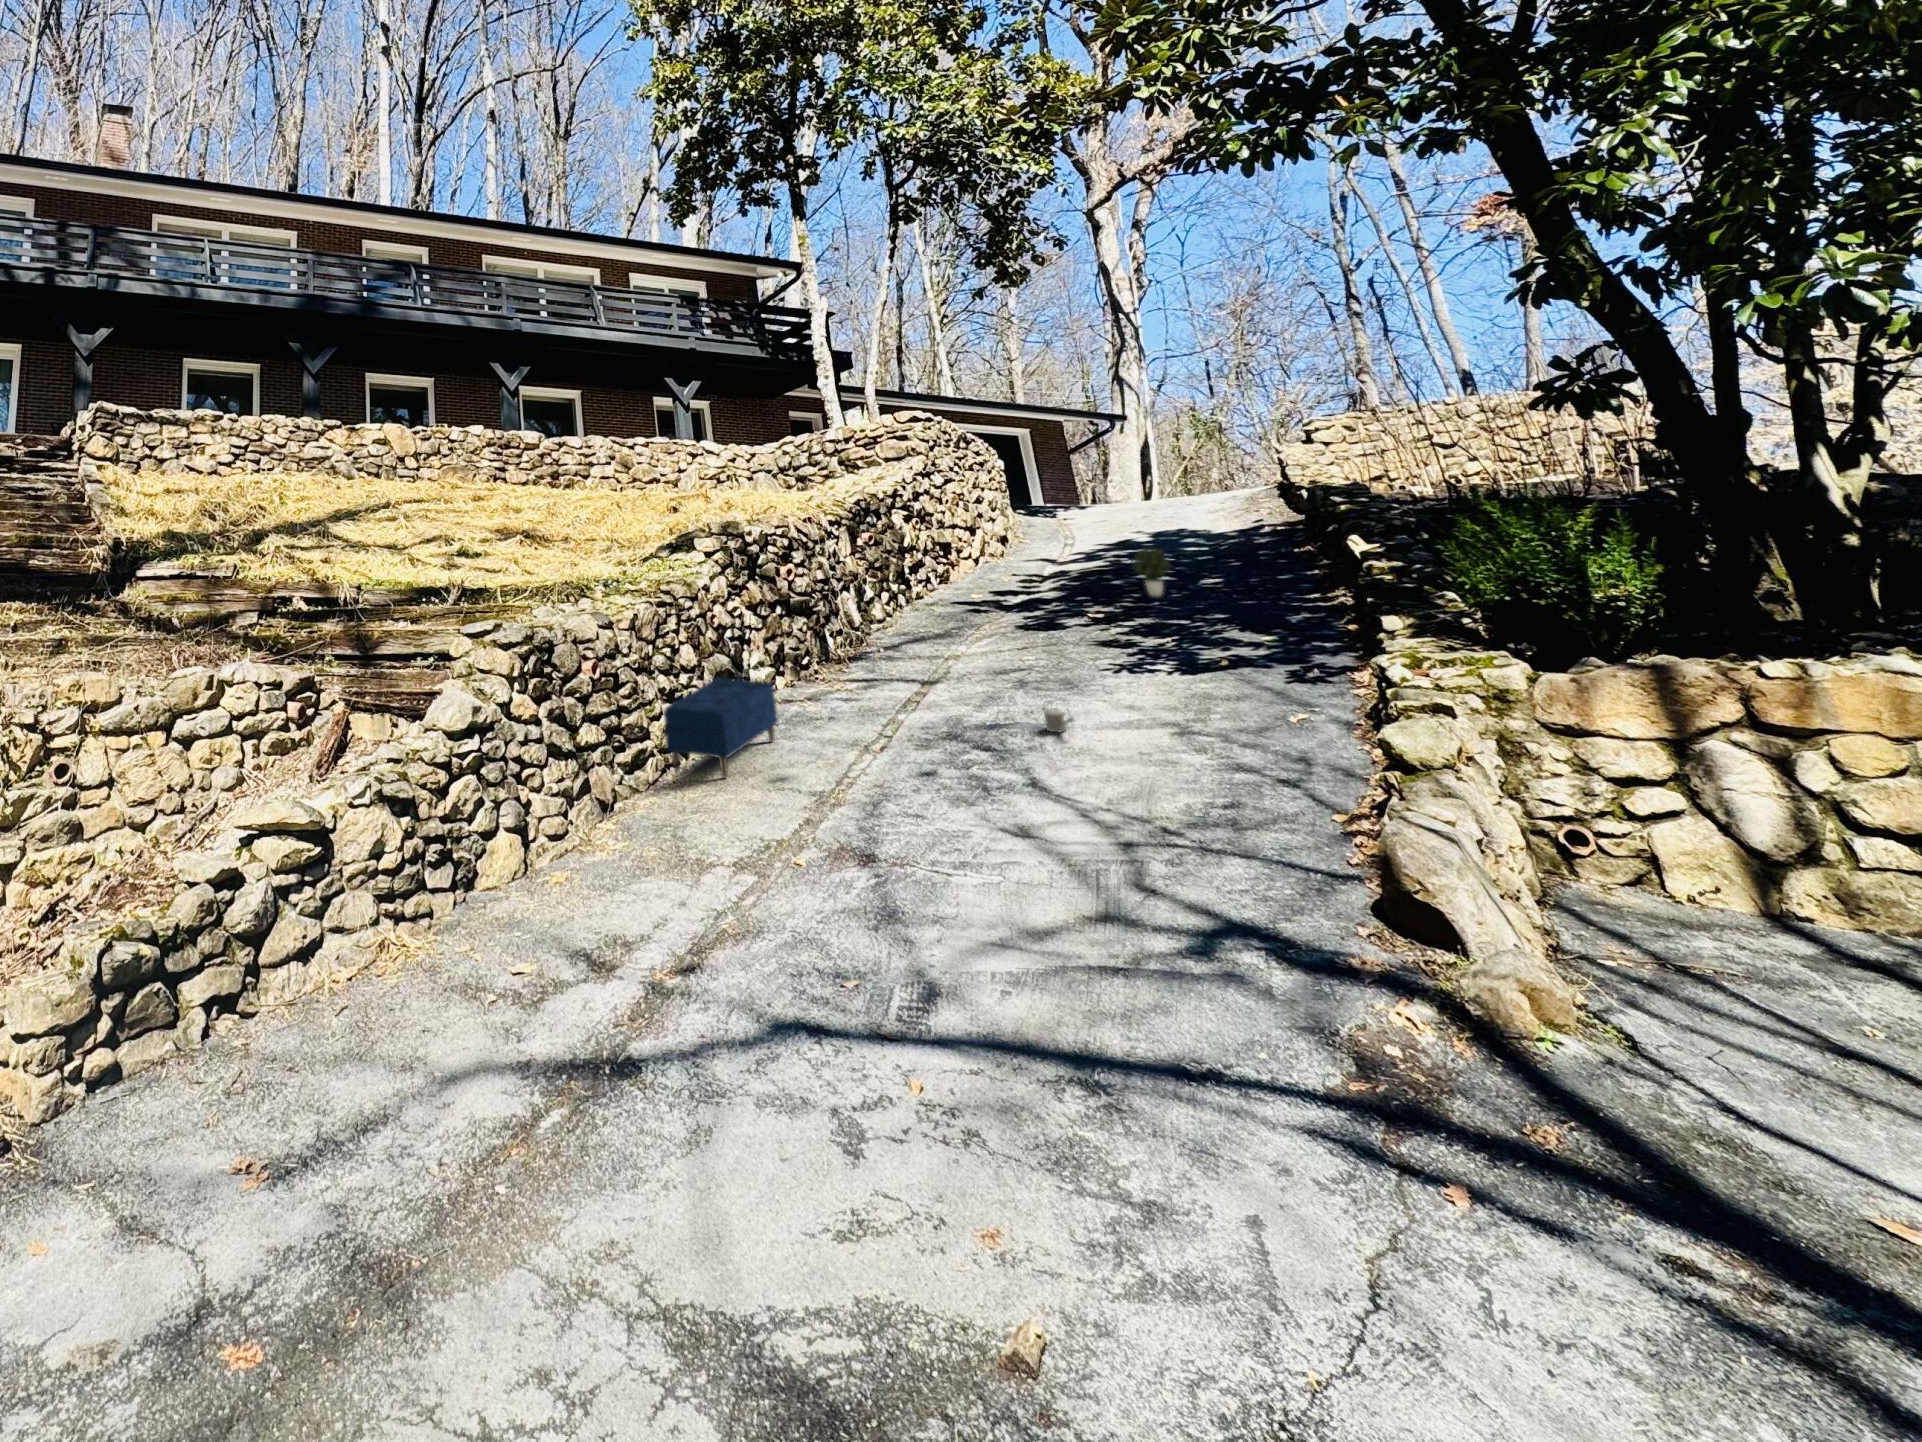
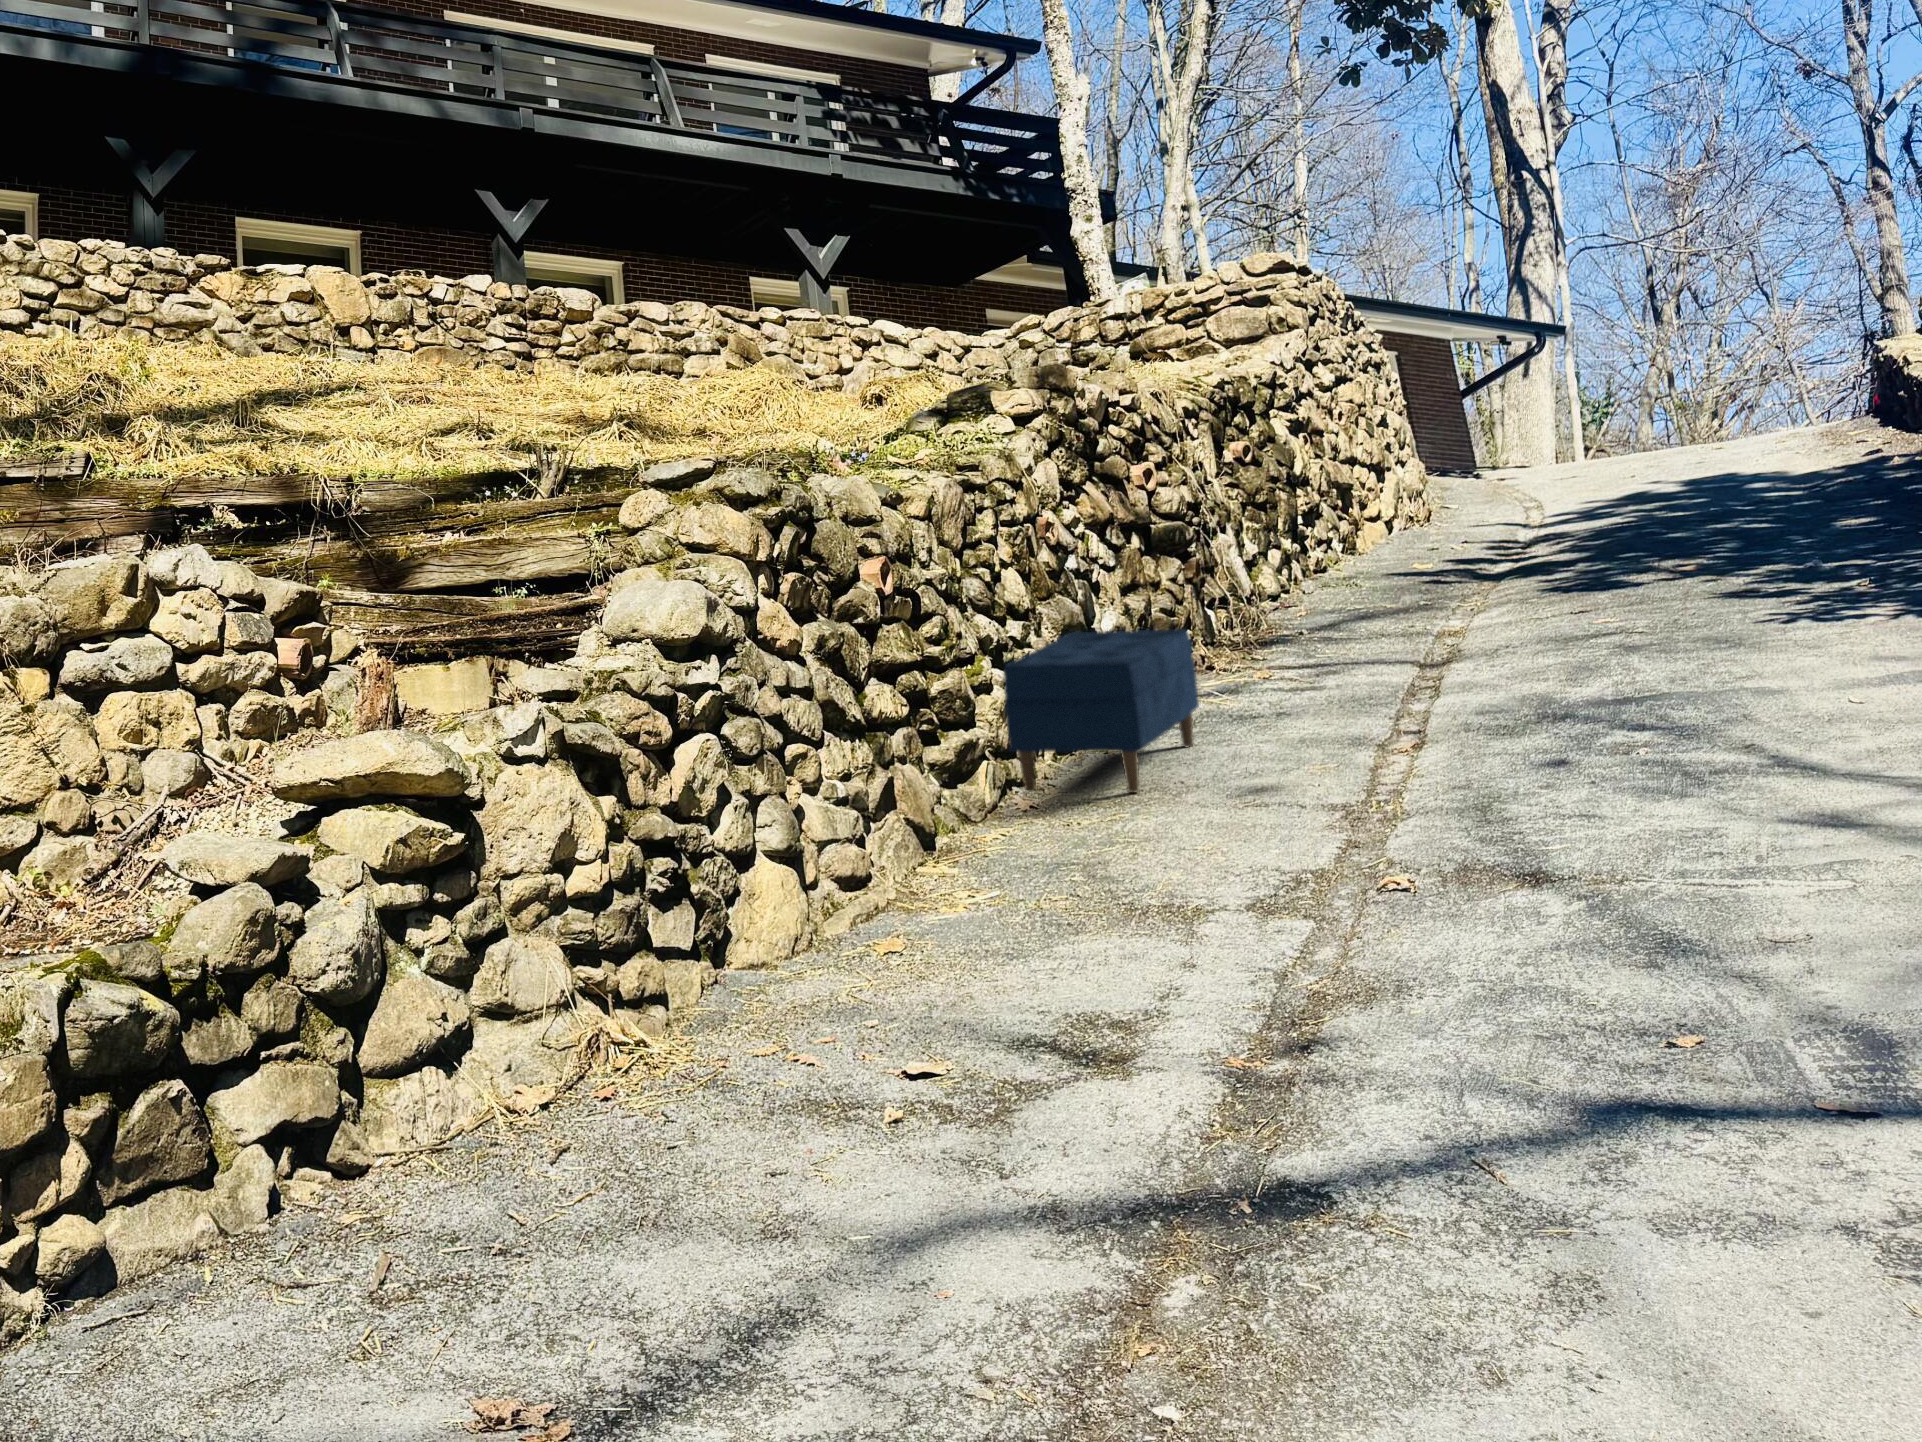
potted plant: present [1131,547,1171,597] -> none [1733,436,1810,527]
watering can: present [1043,707,1075,732] -> none [1716,643,1794,683]

